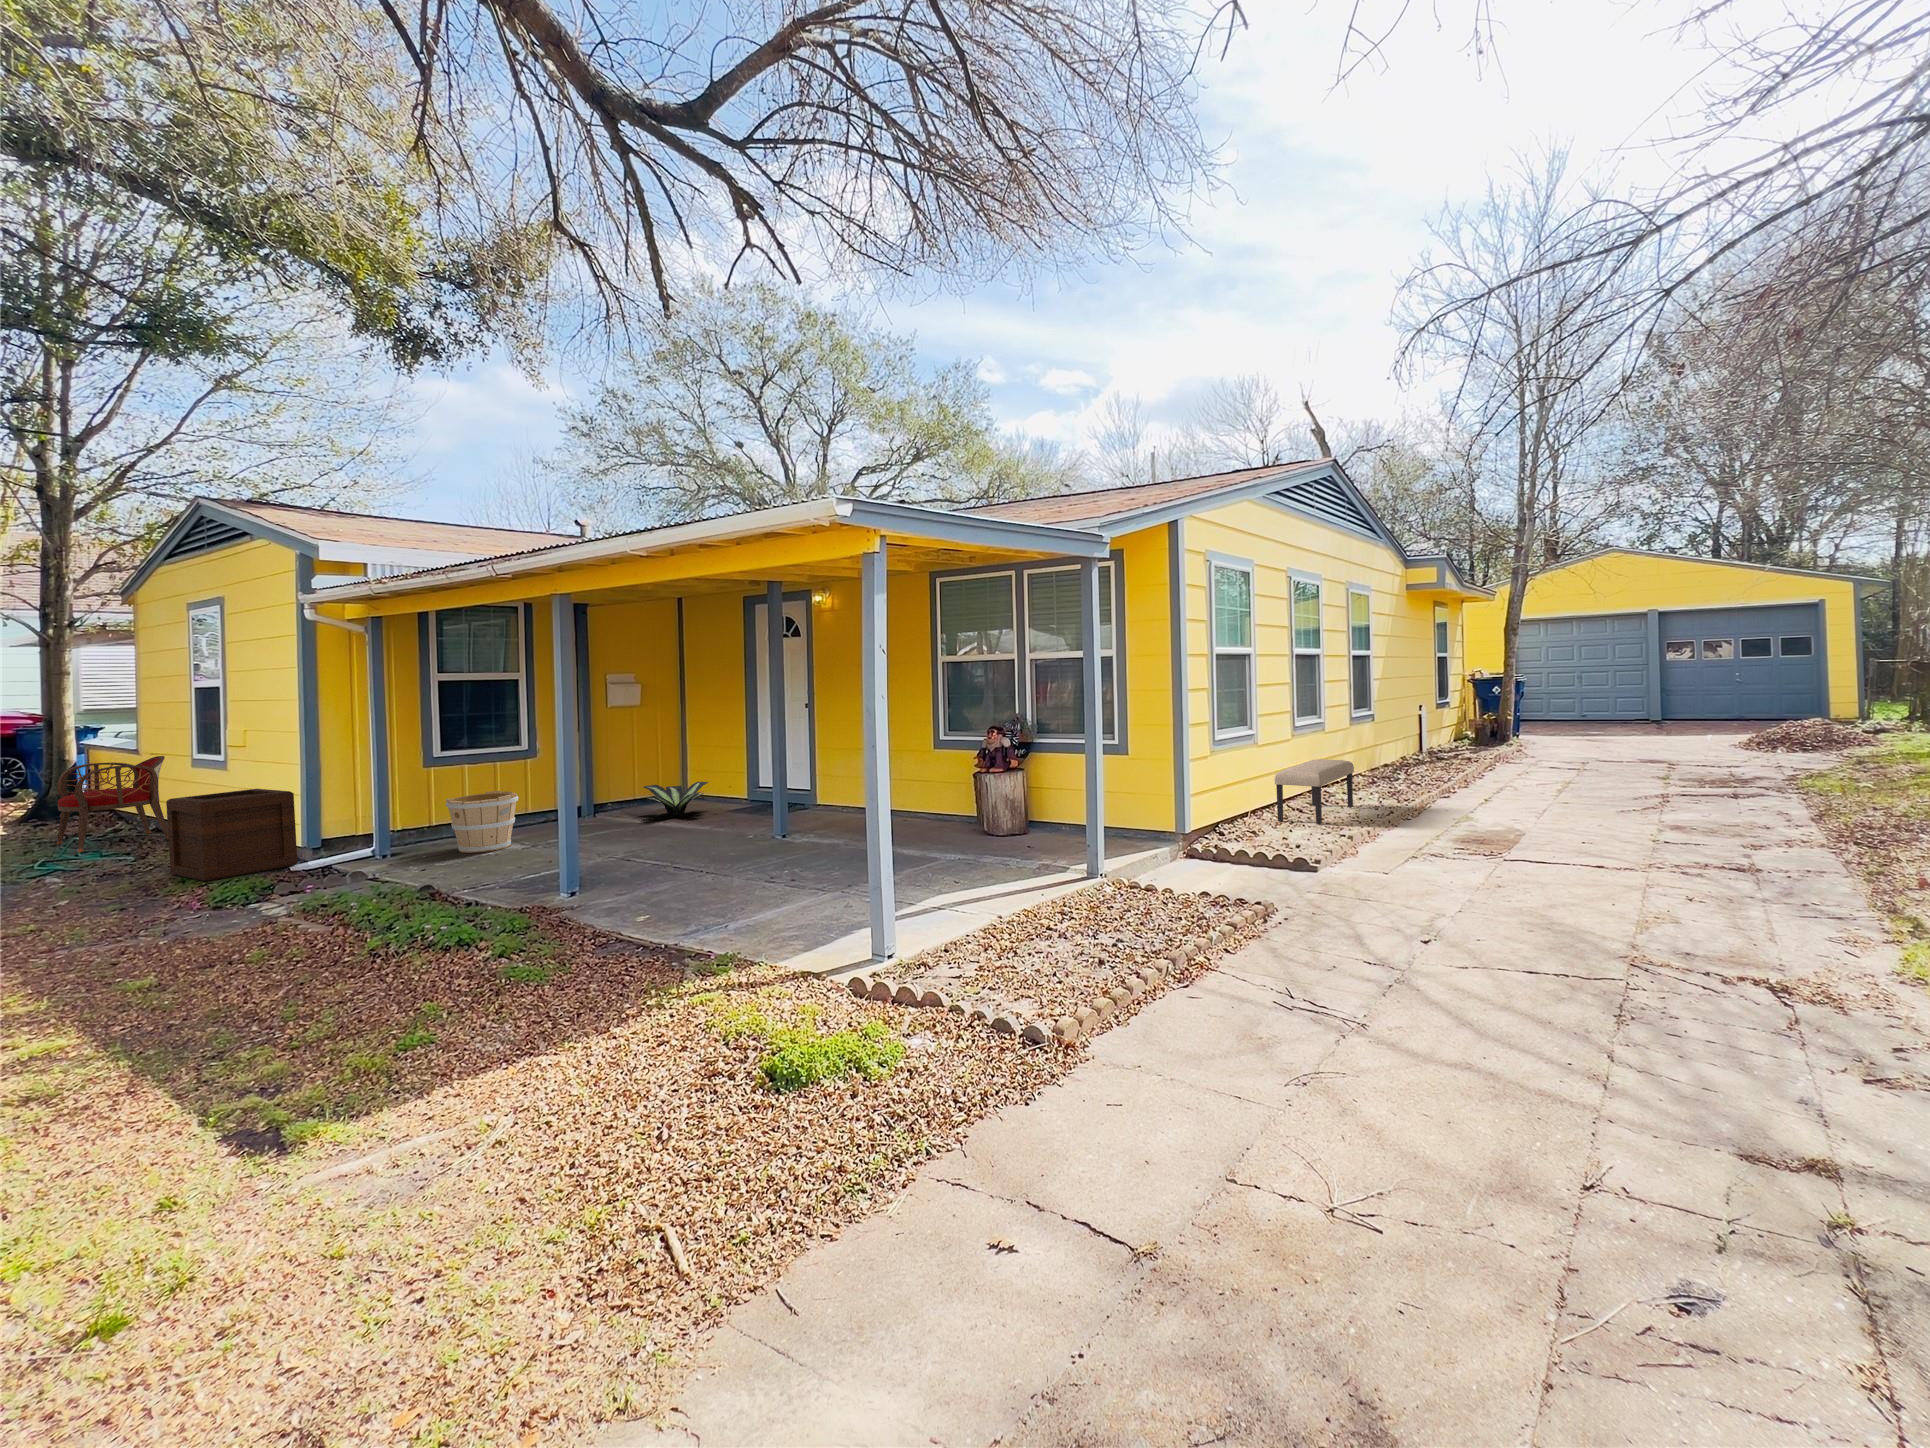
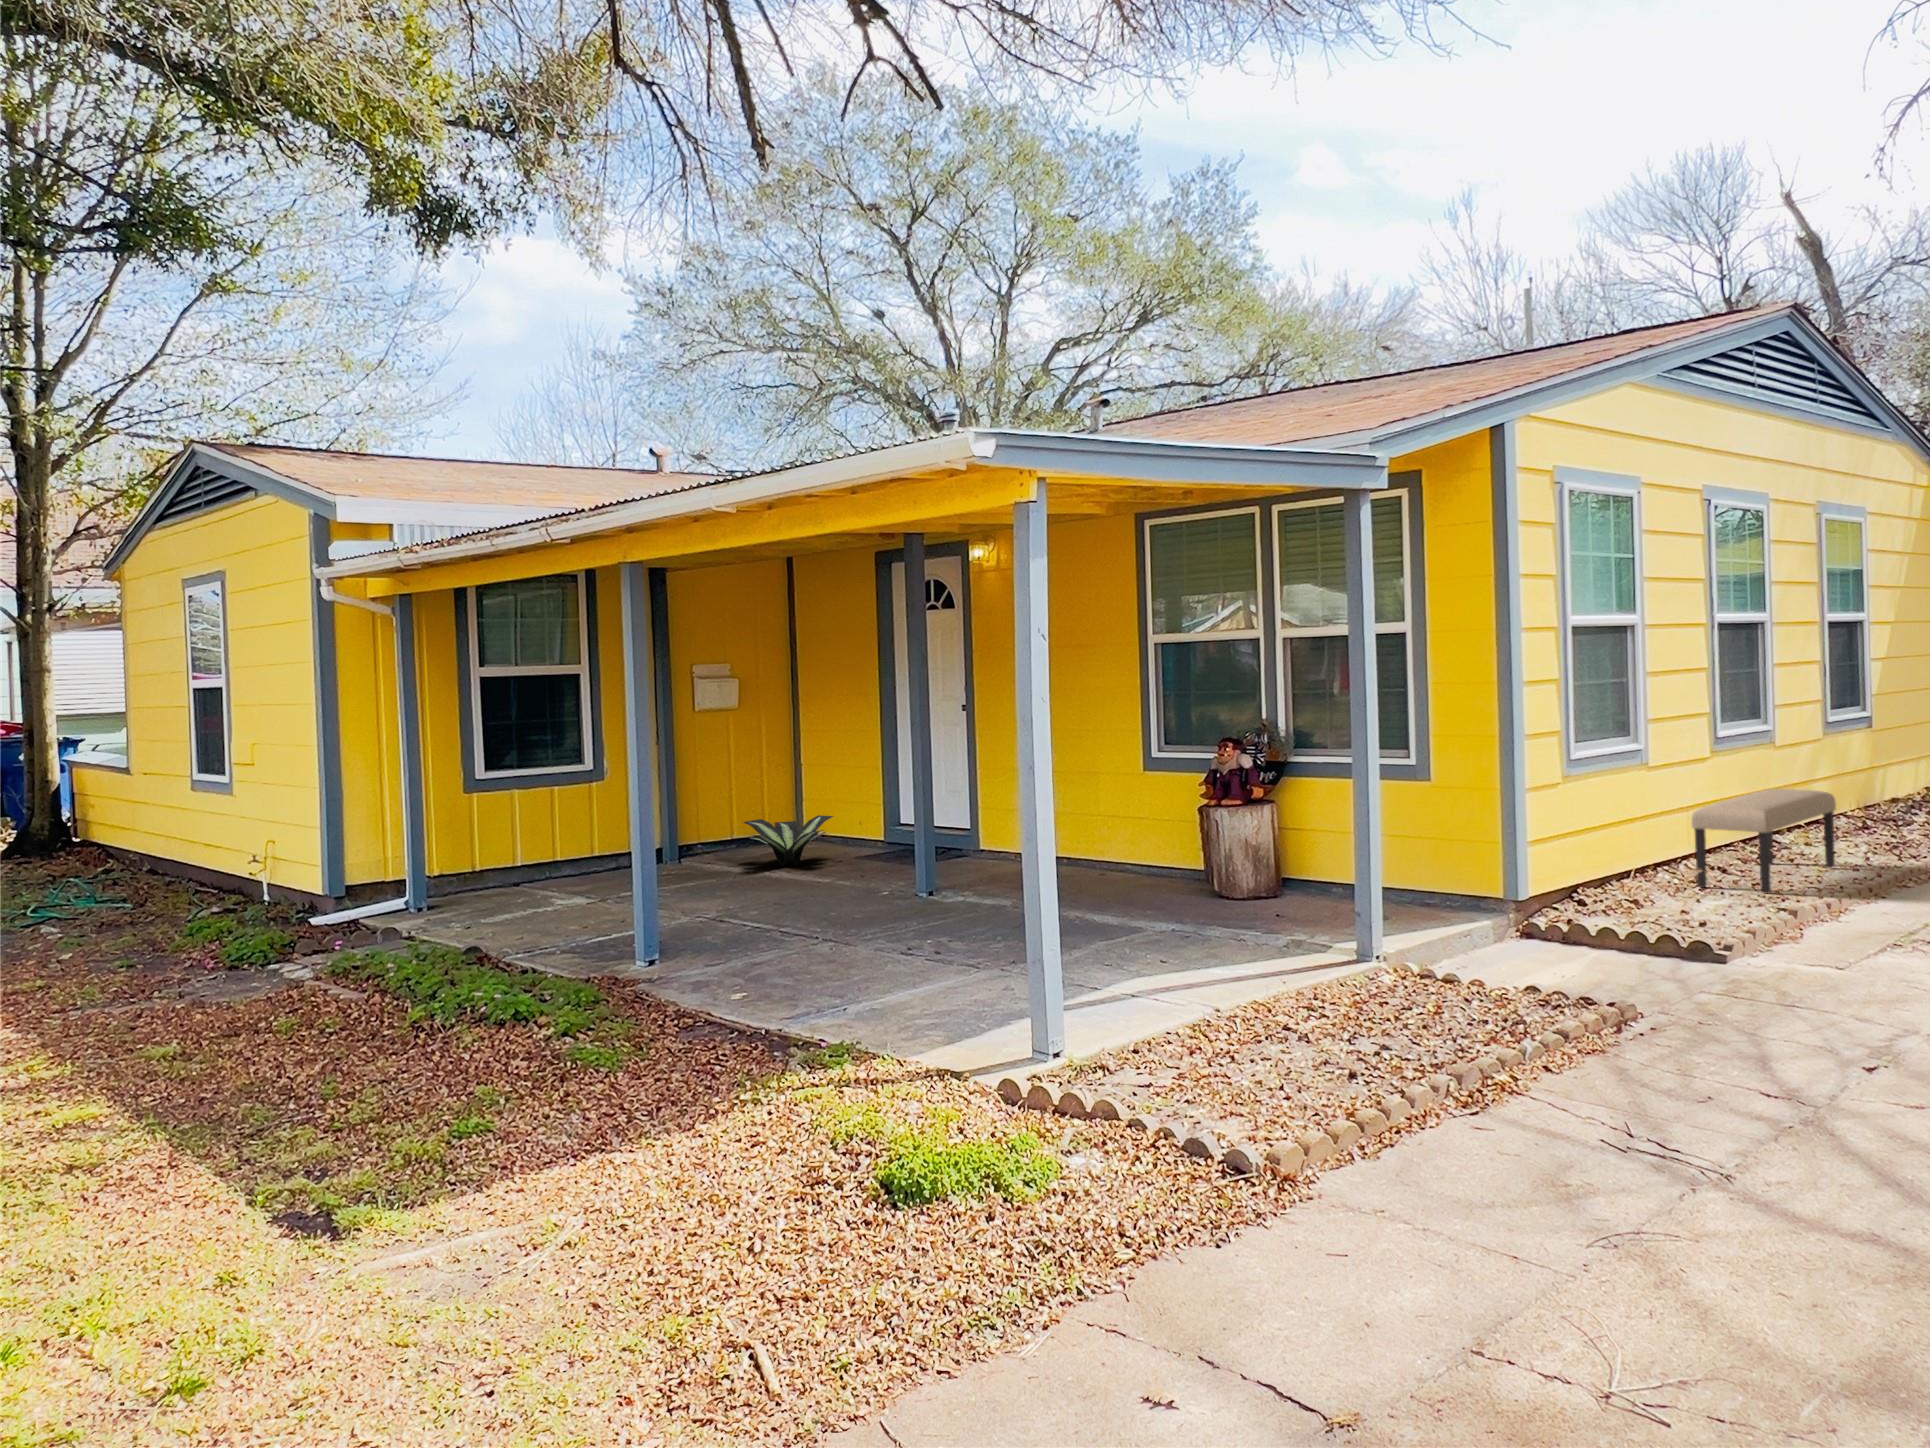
armchair: present [57,756,168,852] -> none [42,775,169,897]
wooden crate: present [166,789,297,881] -> none [168,819,317,936]
wooden bucket: present [446,791,518,853] -> none [491,825,582,909]

